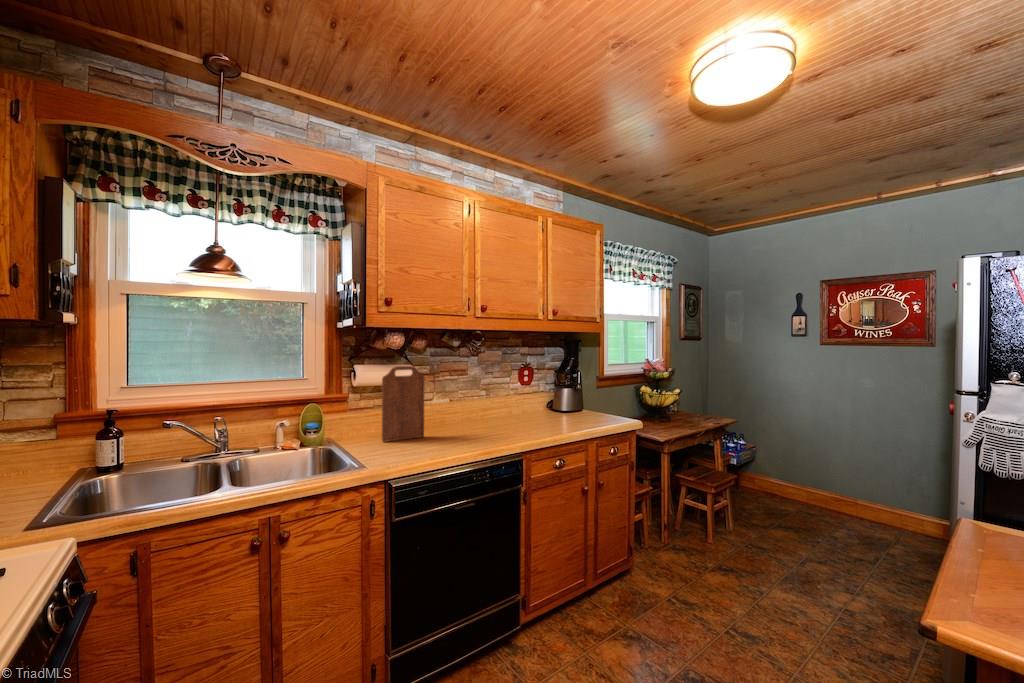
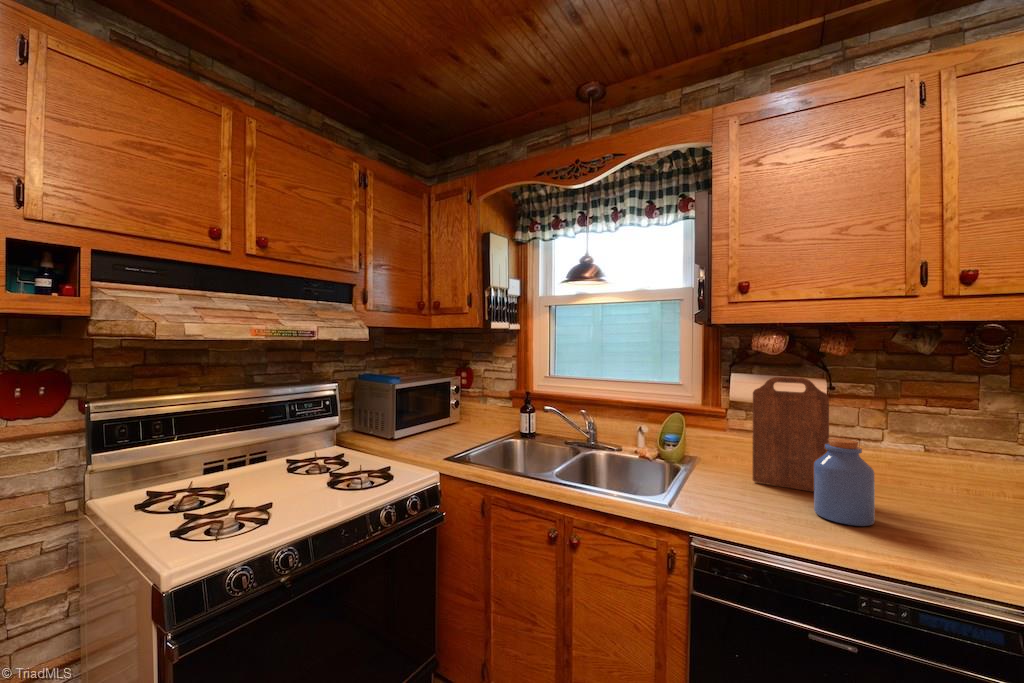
jar: none [432,400,459,448] -> present [814,438,875,526]

